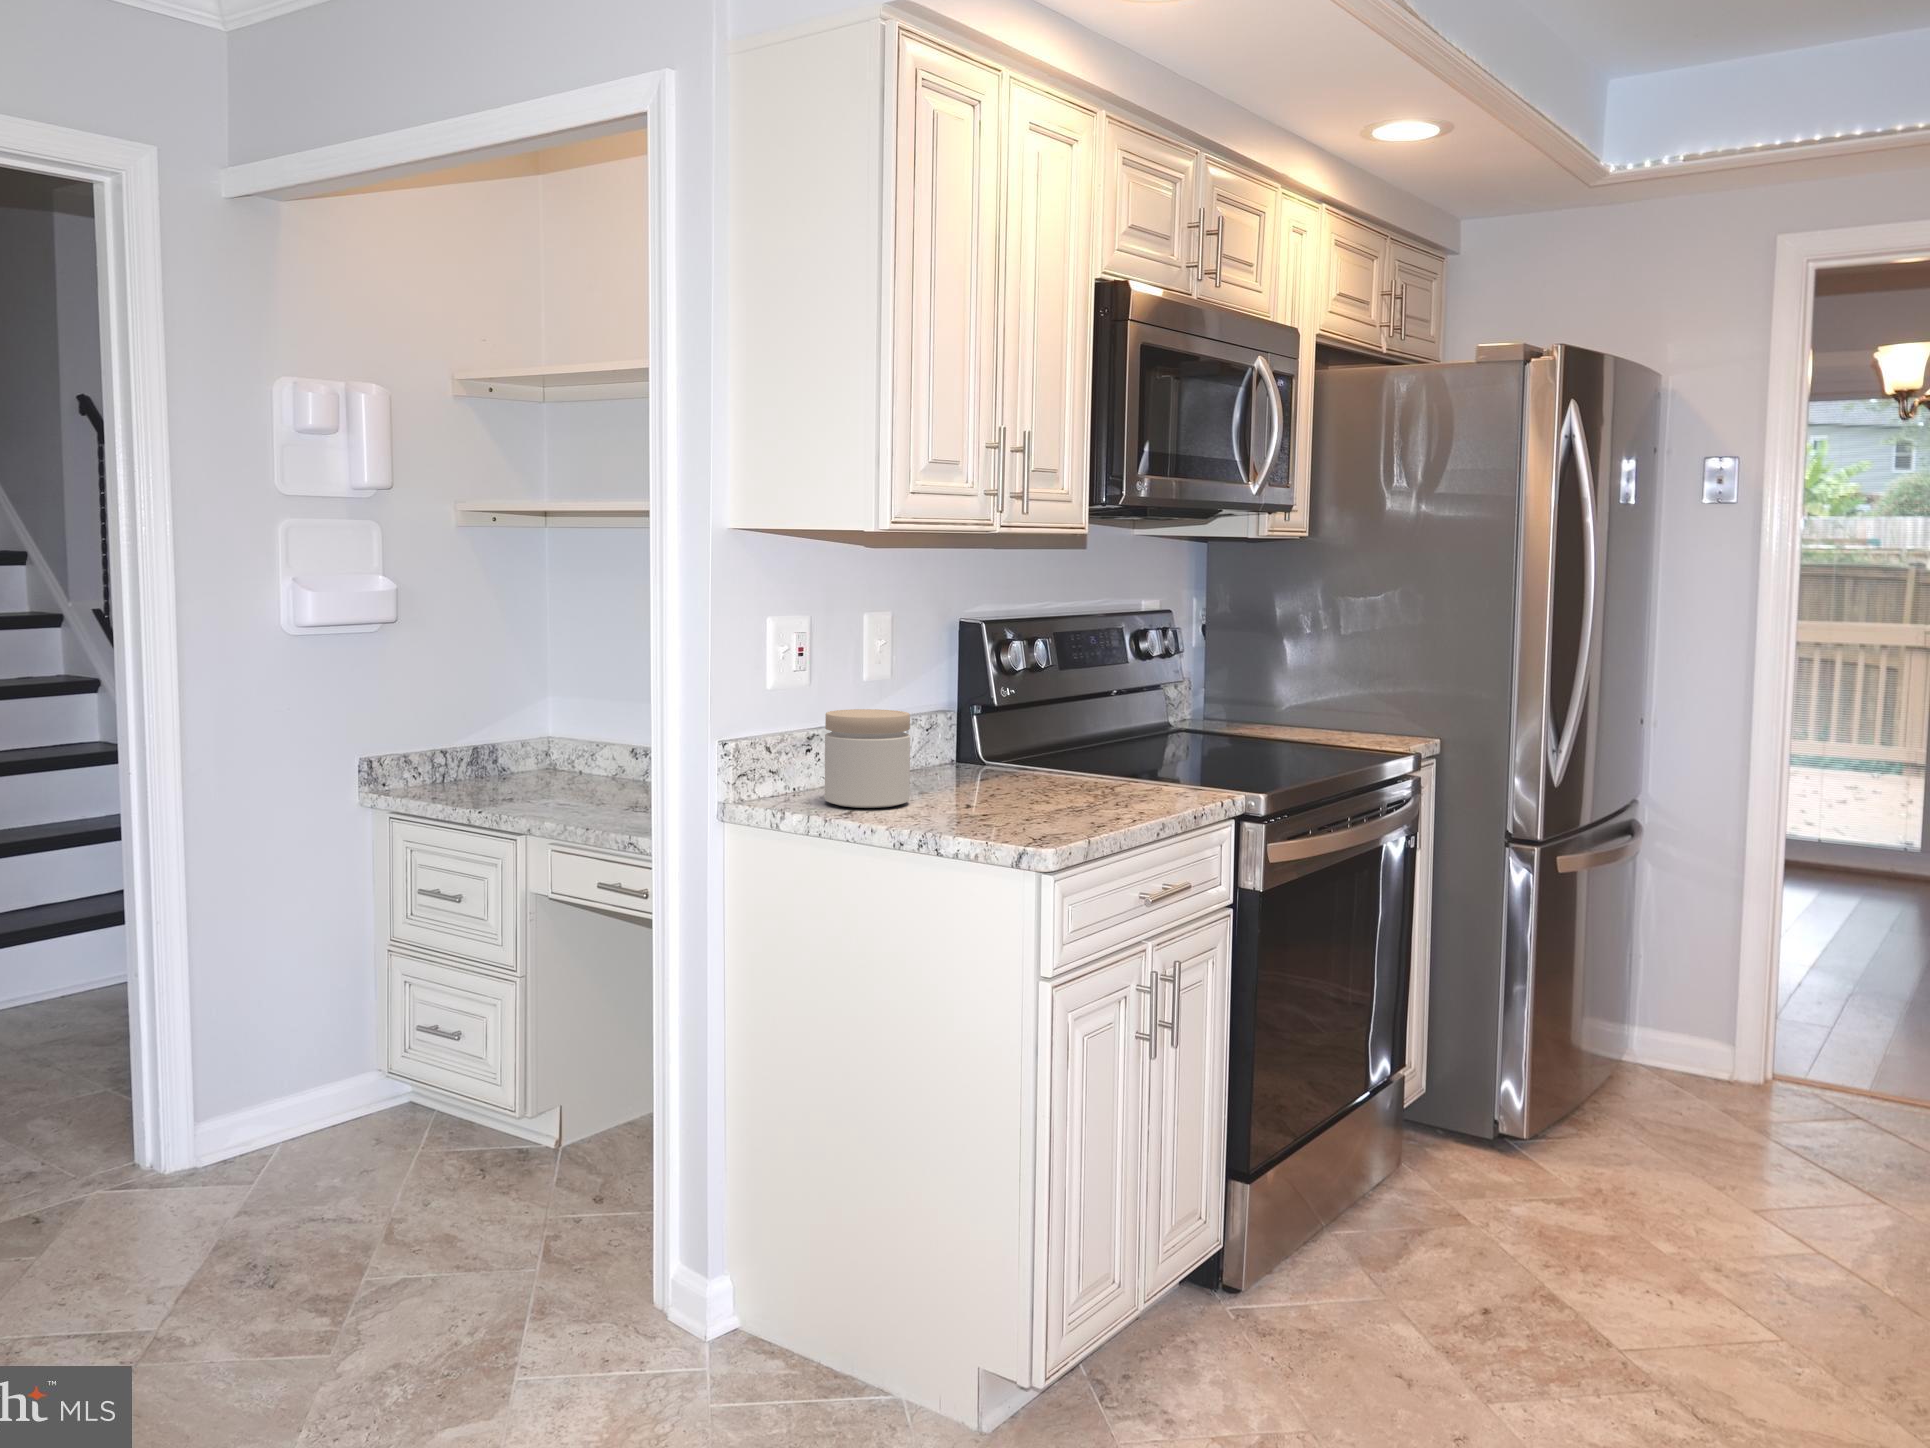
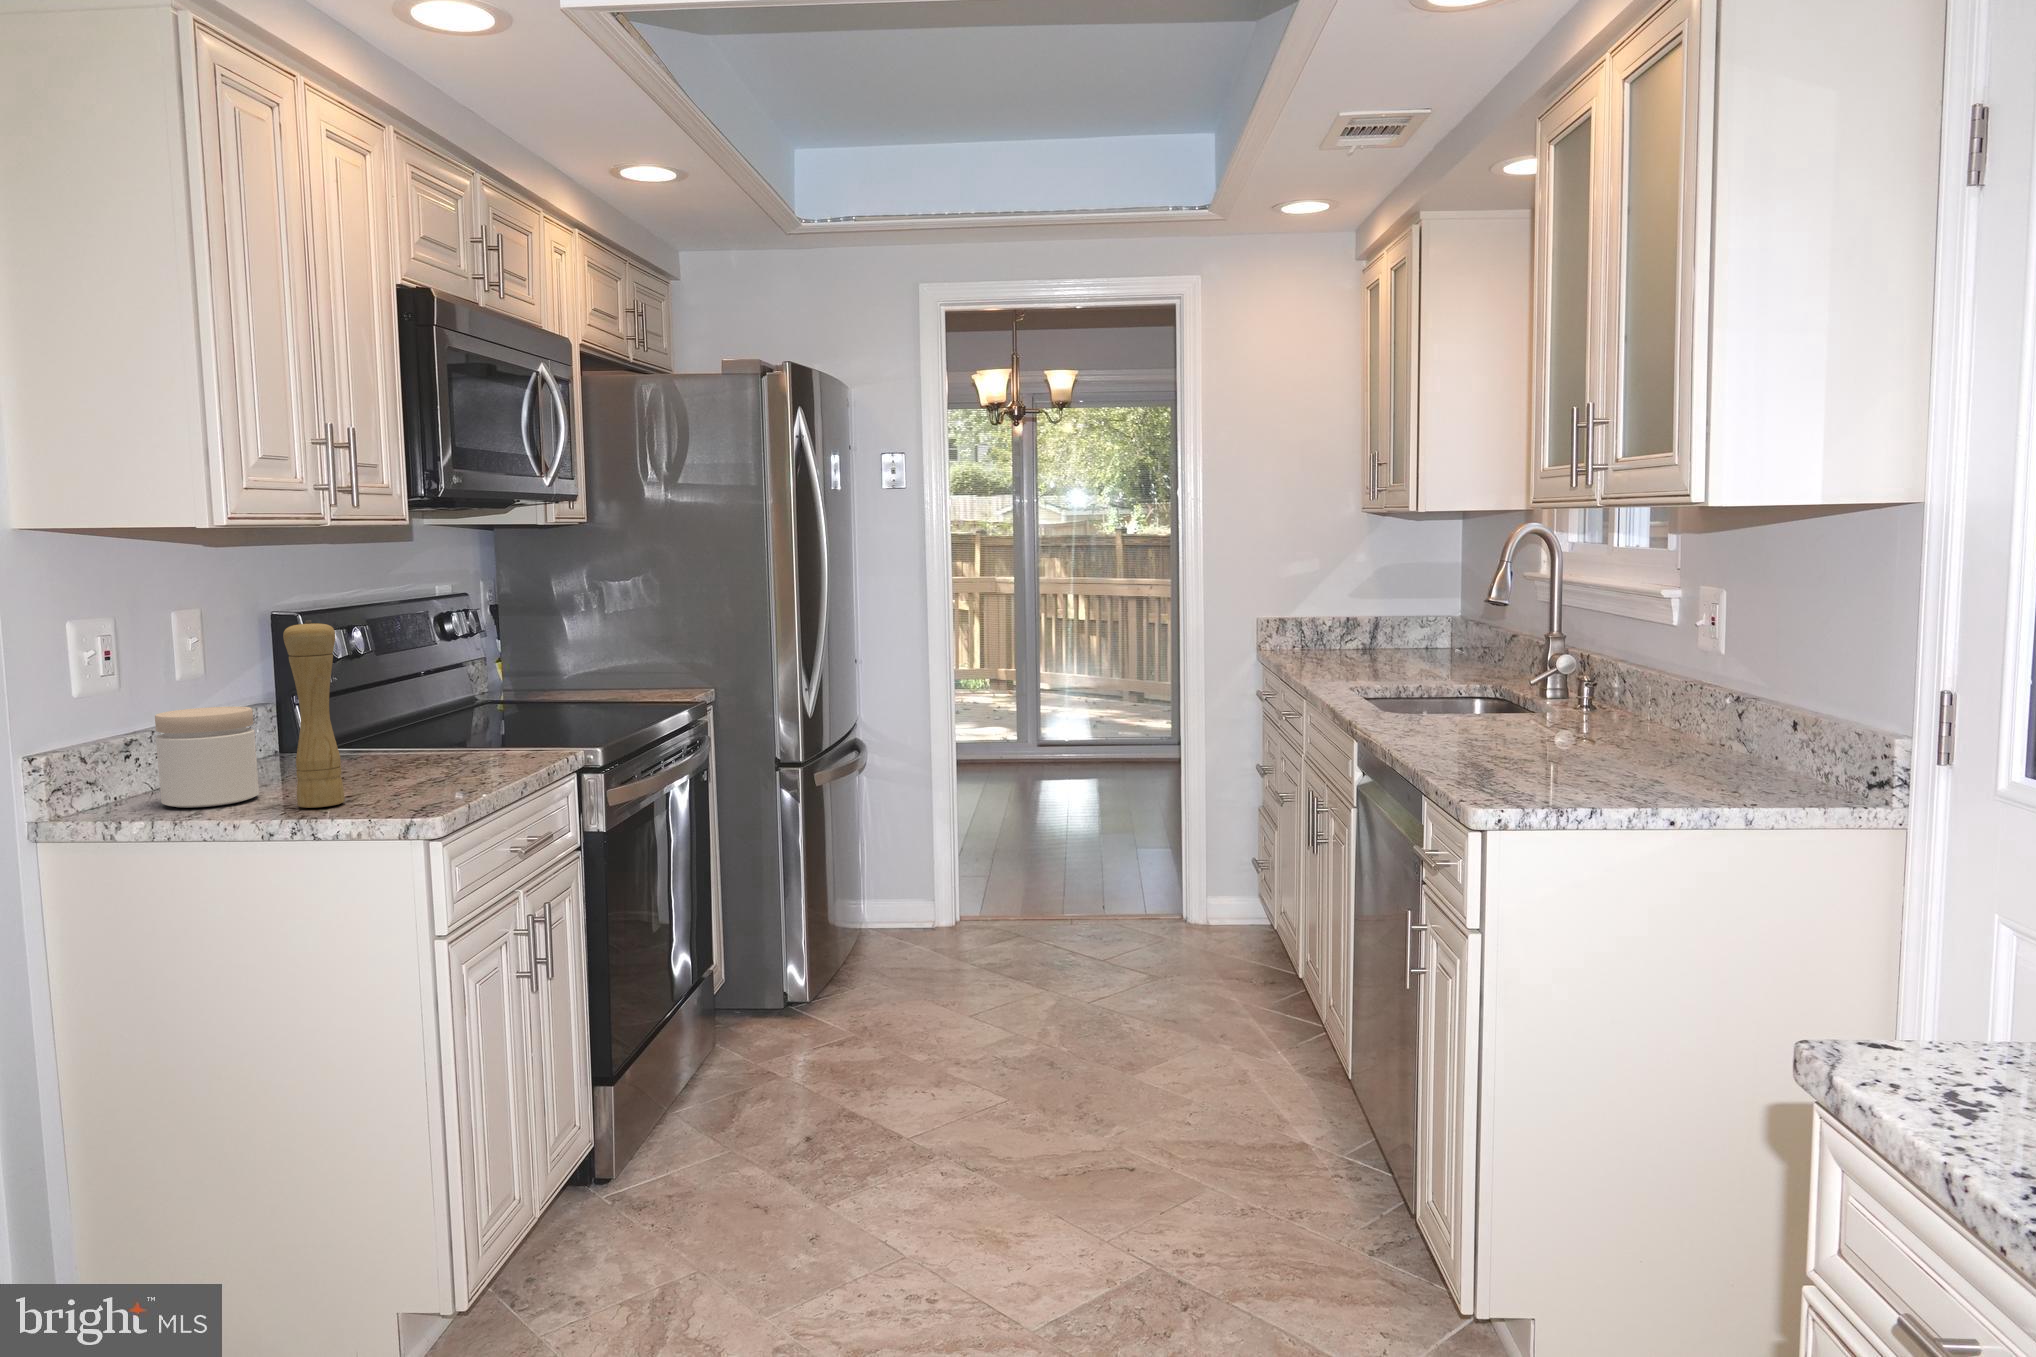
pepper mill: none [933,629,981,822] -> present [283,620,345,808]

